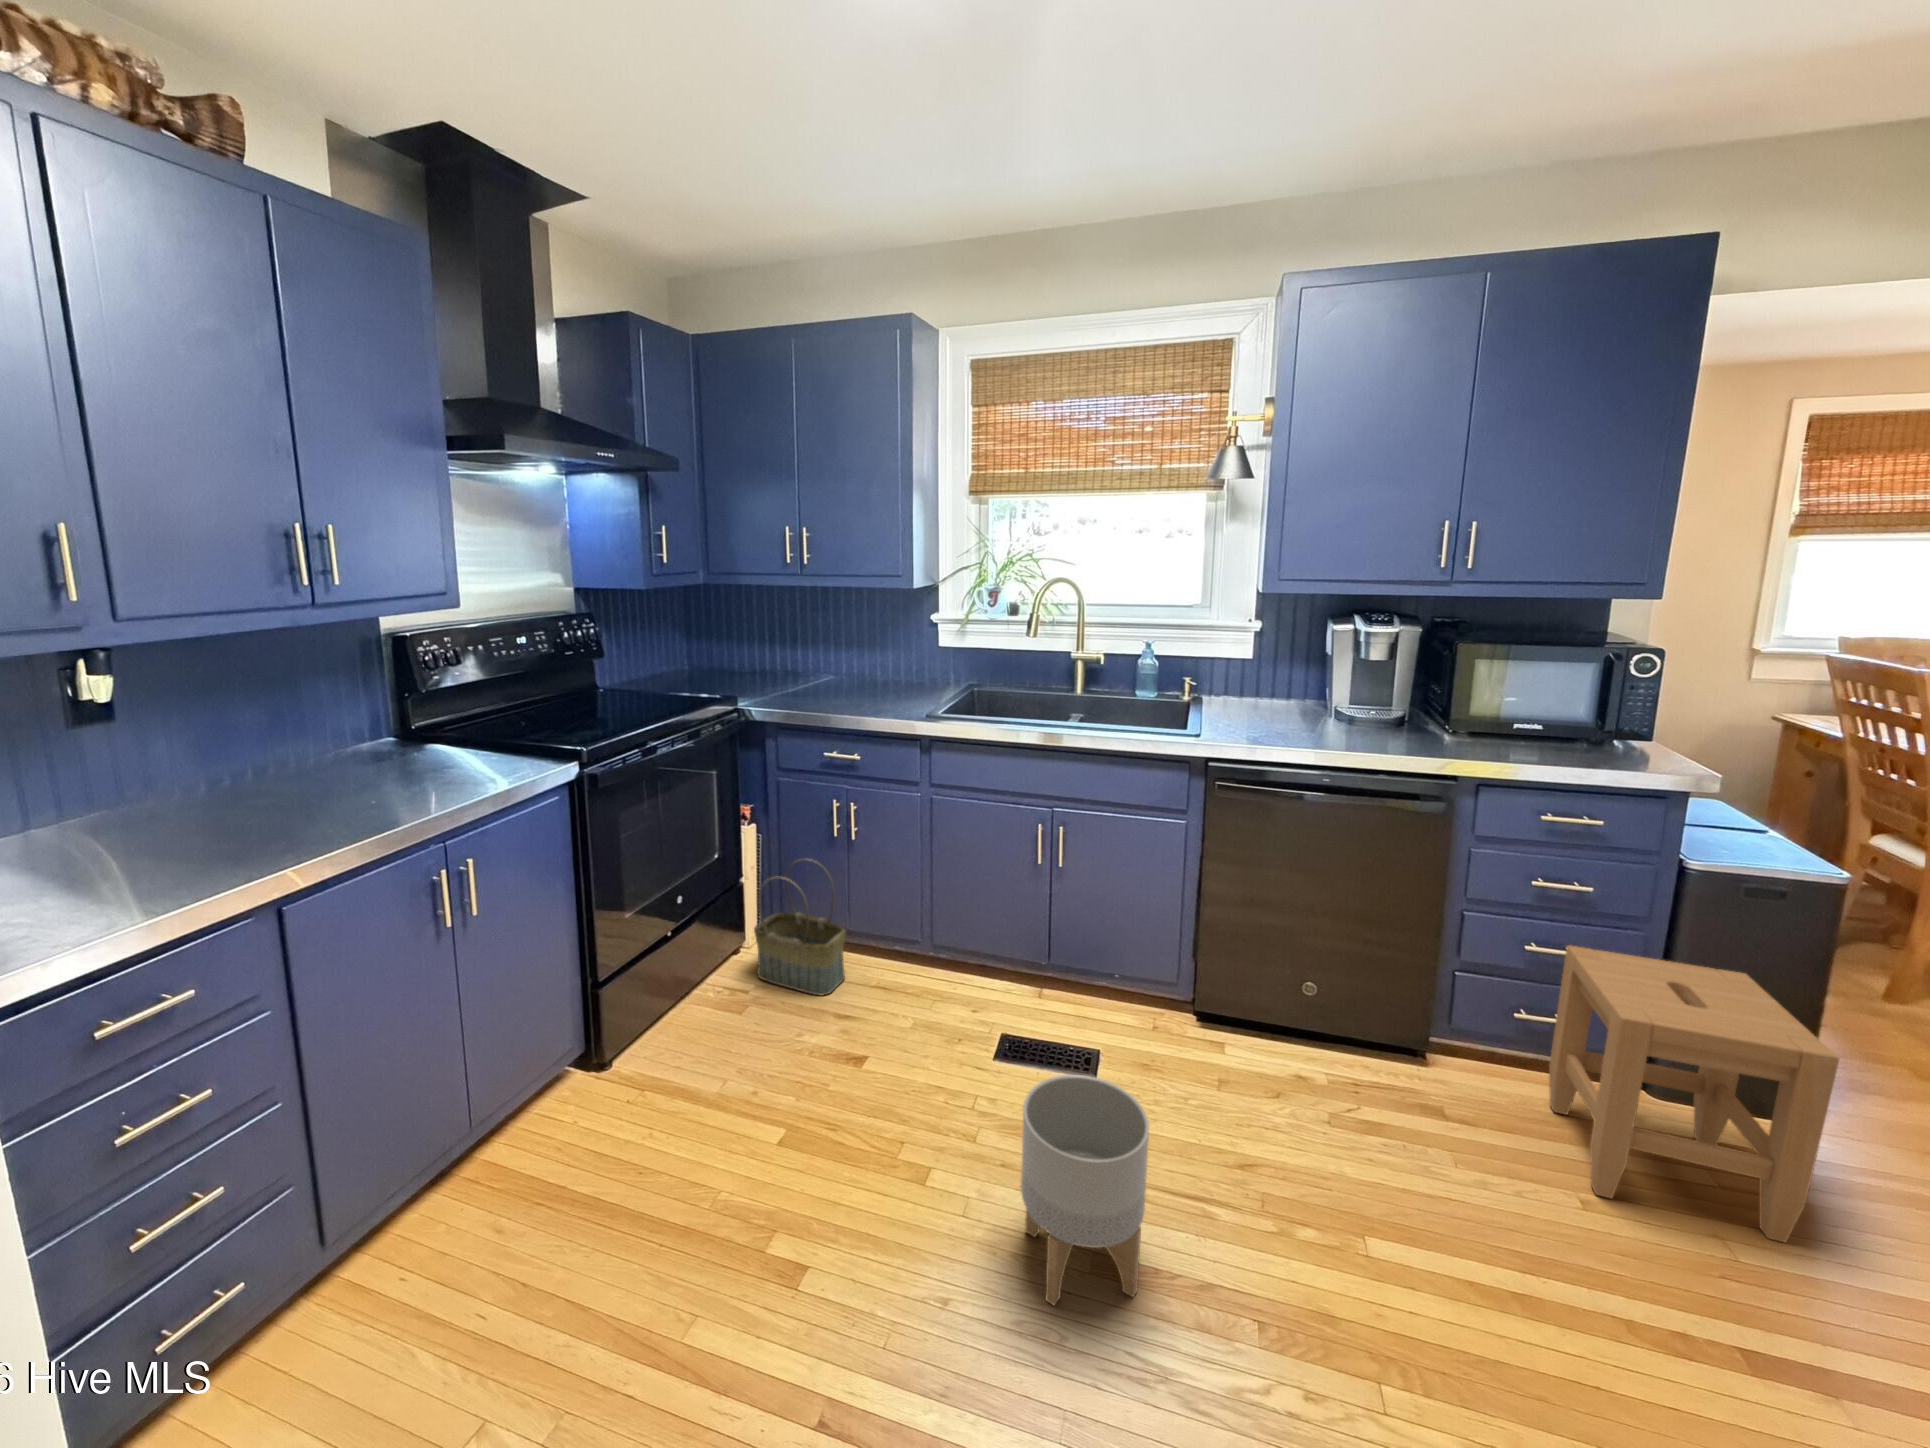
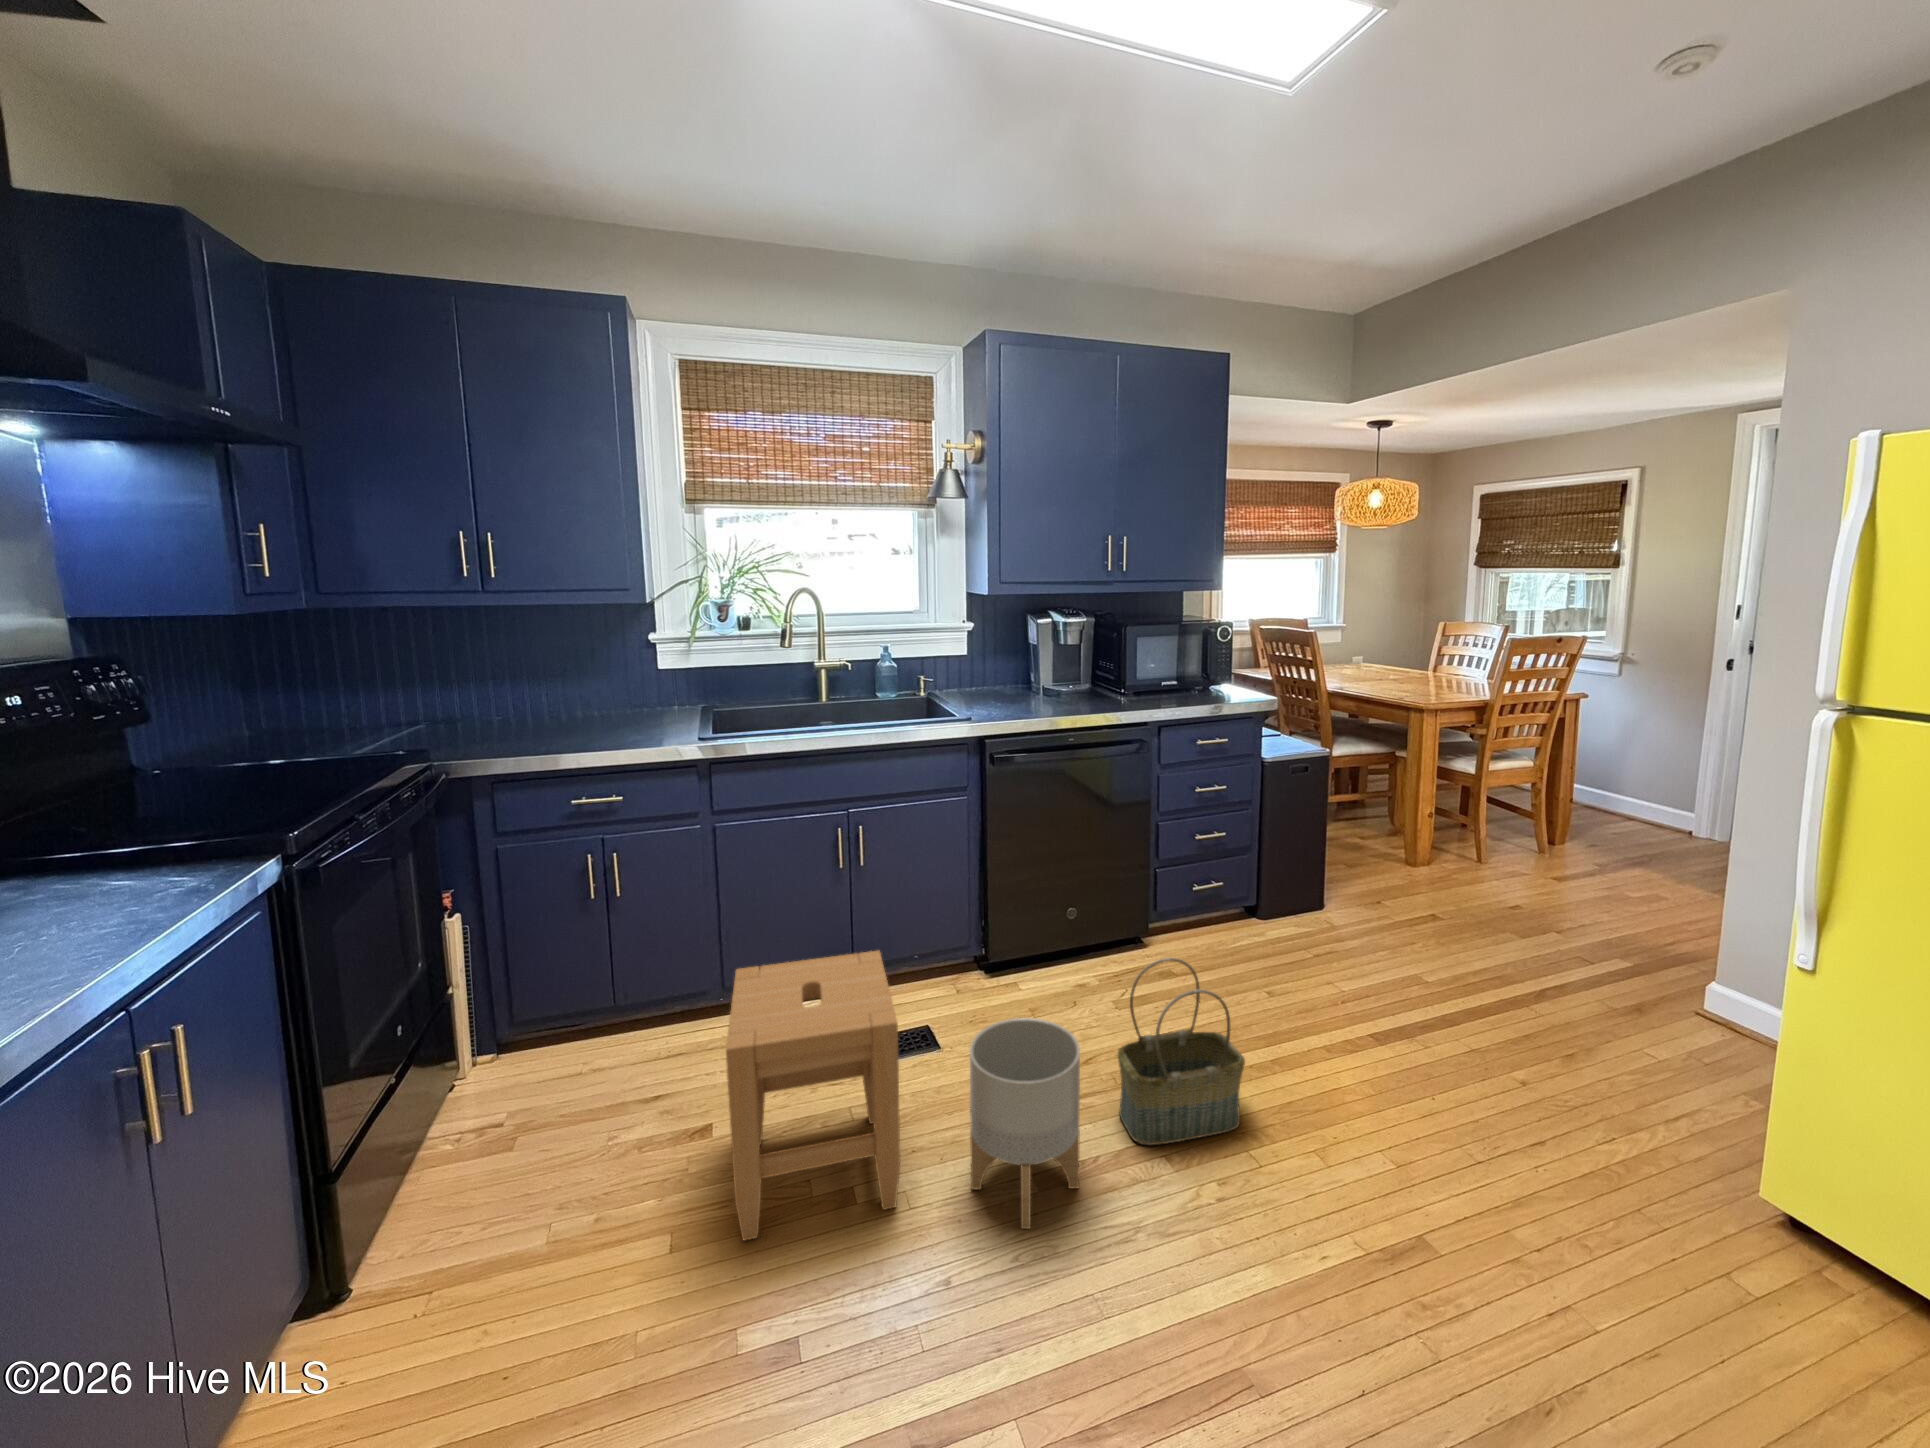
basket: present [754,859,846,995] -> present [1118,958,1245,1145]
stool: present [1549,945,1839,1242] -> present [726,951,900,1241]

